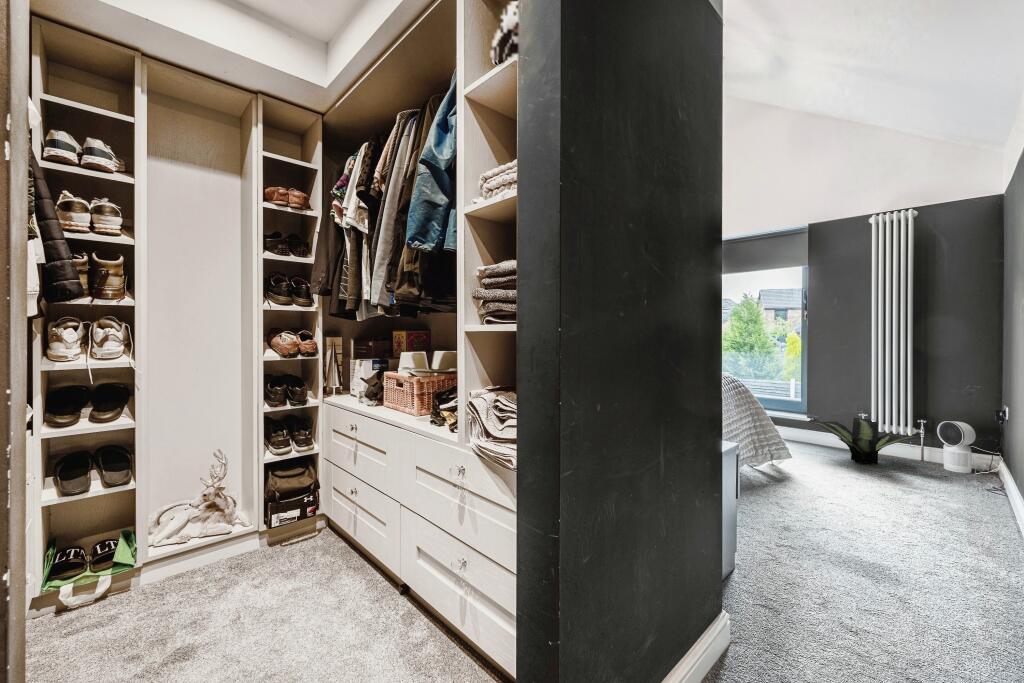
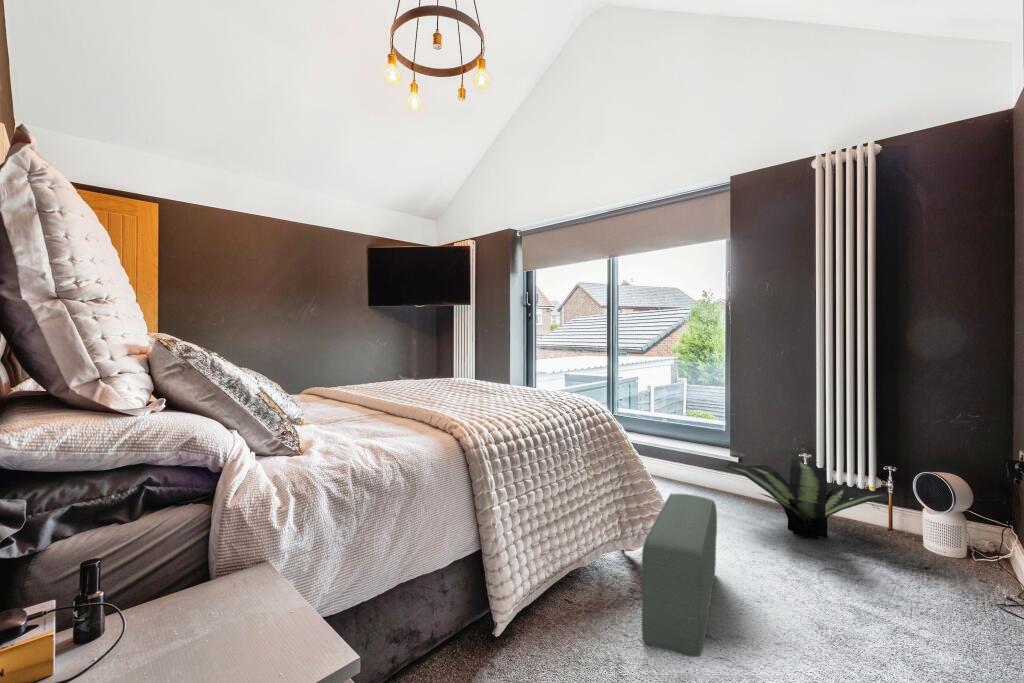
pouf: none [772,433,808,503] -> present [642,494,717,657]

